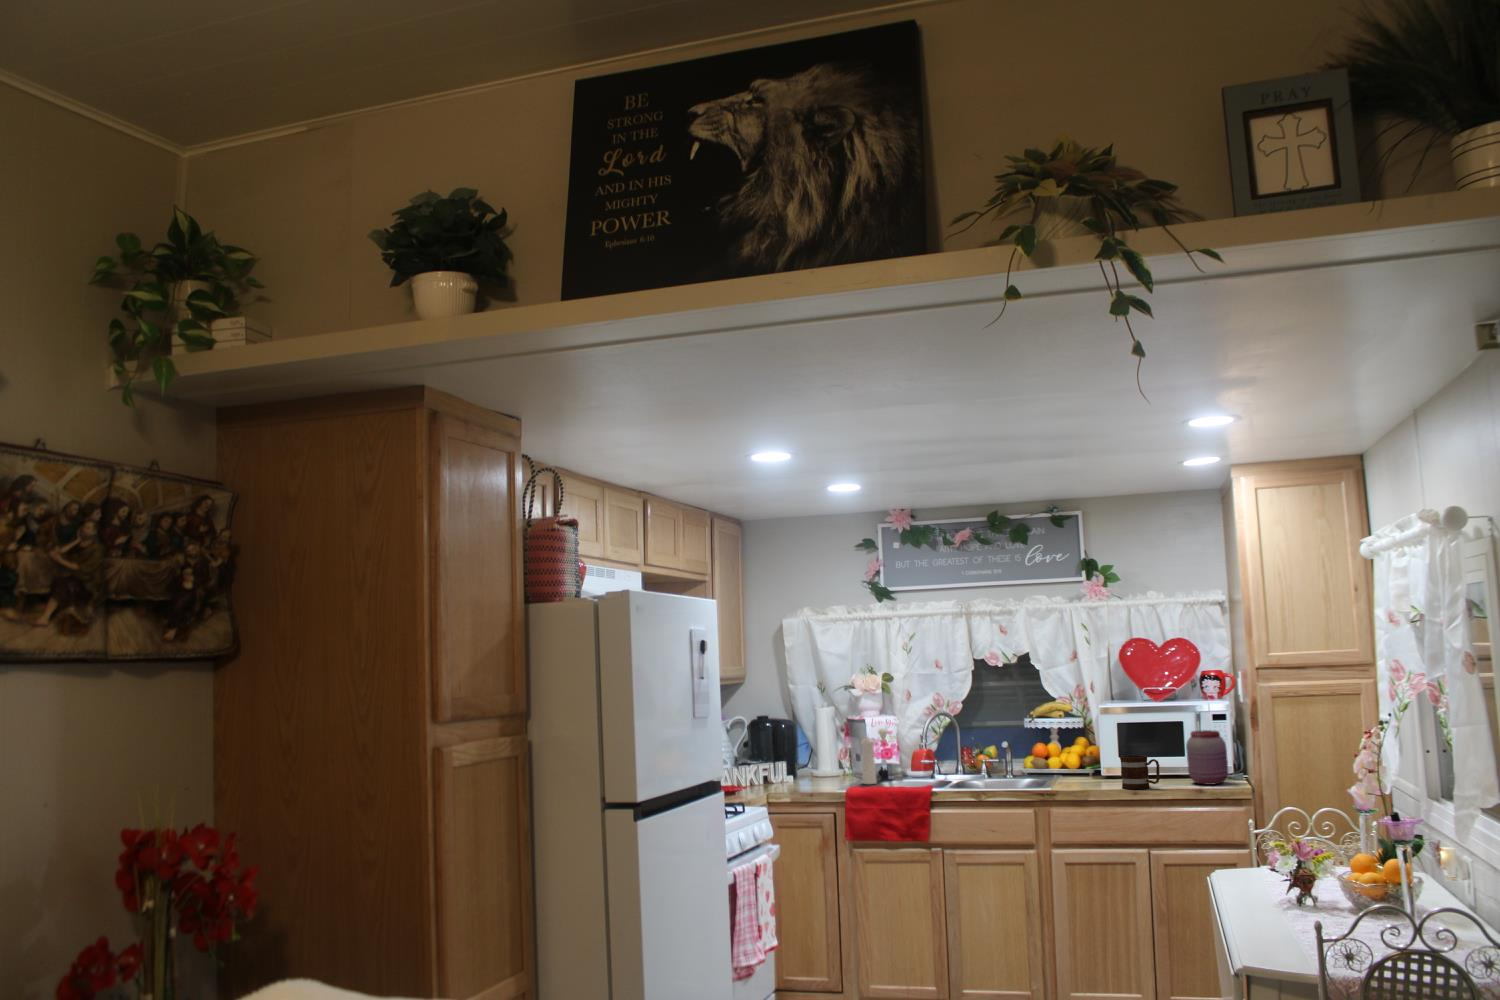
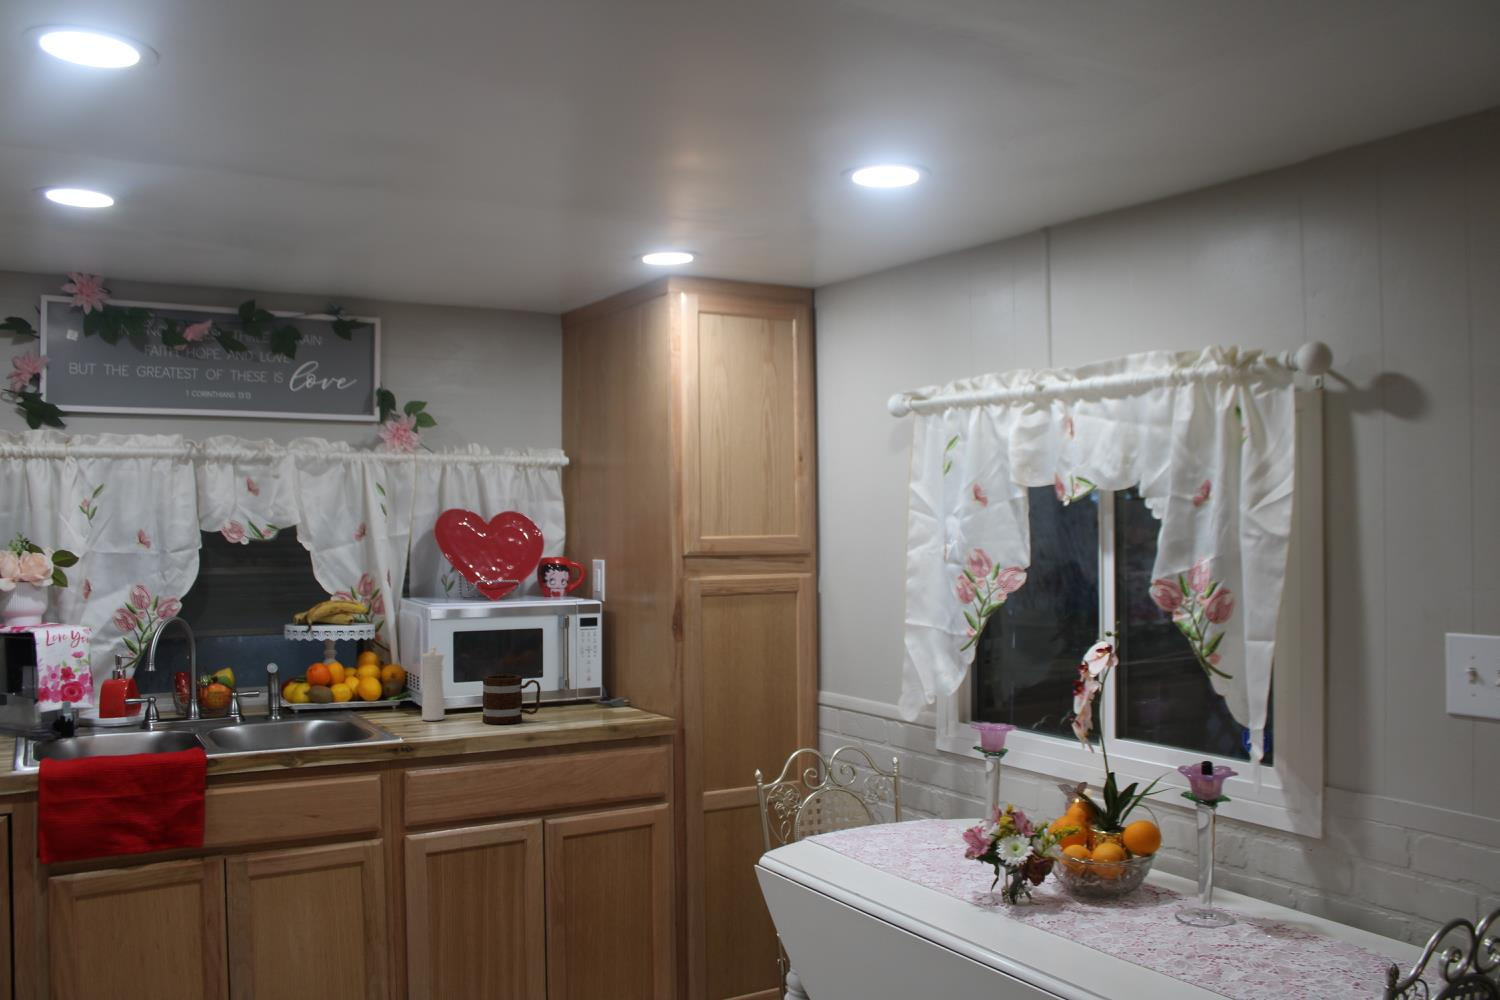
pepper mill: present [861,729,888,784] -> present [422,647,444,721]
jar: present [1186,730,1228,785] -> none [552,637,604,710]

